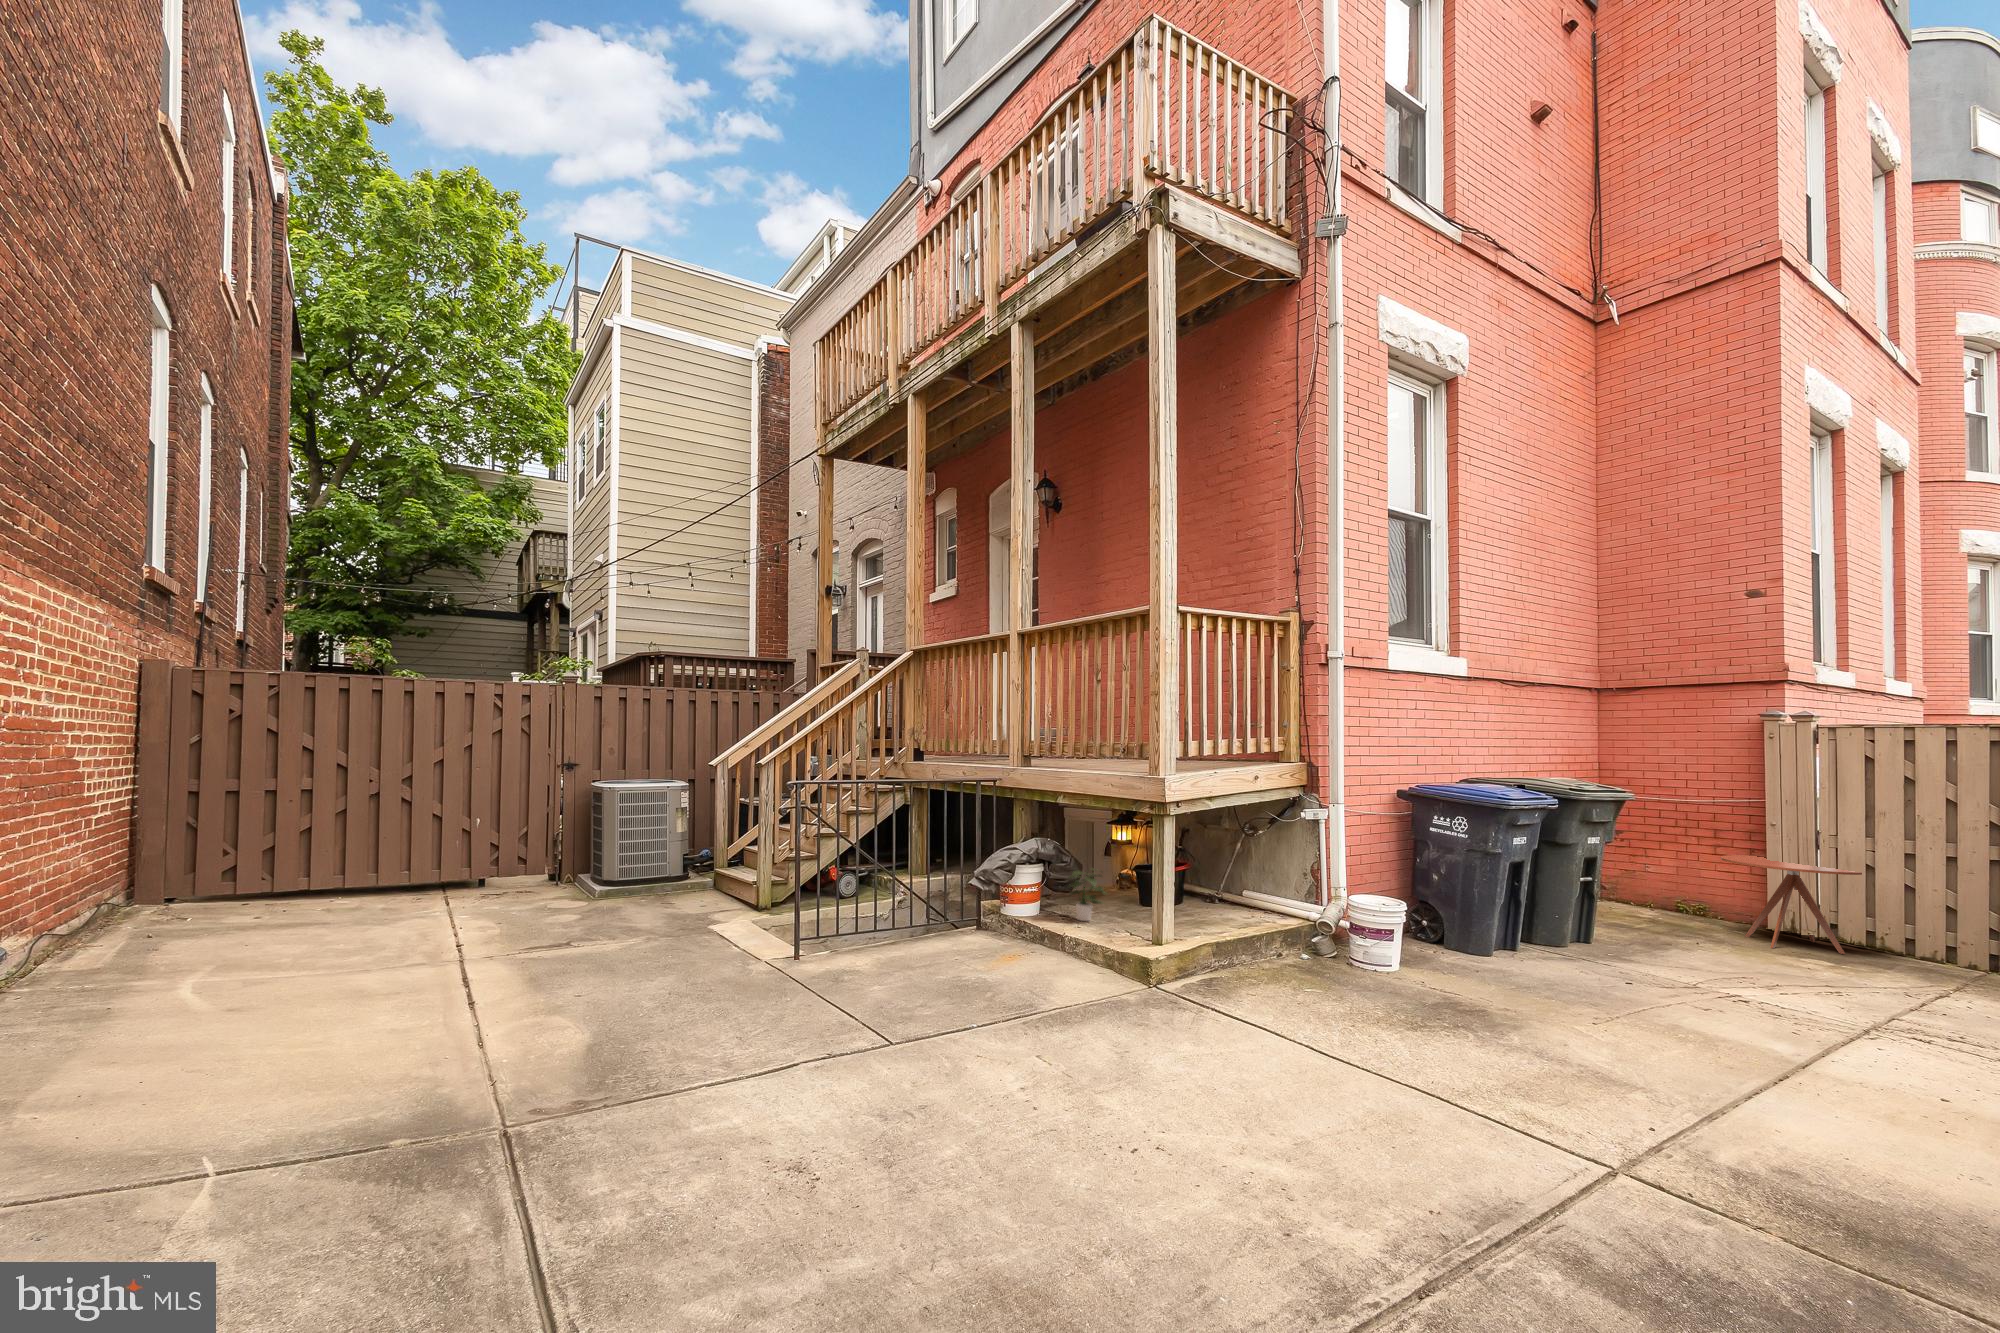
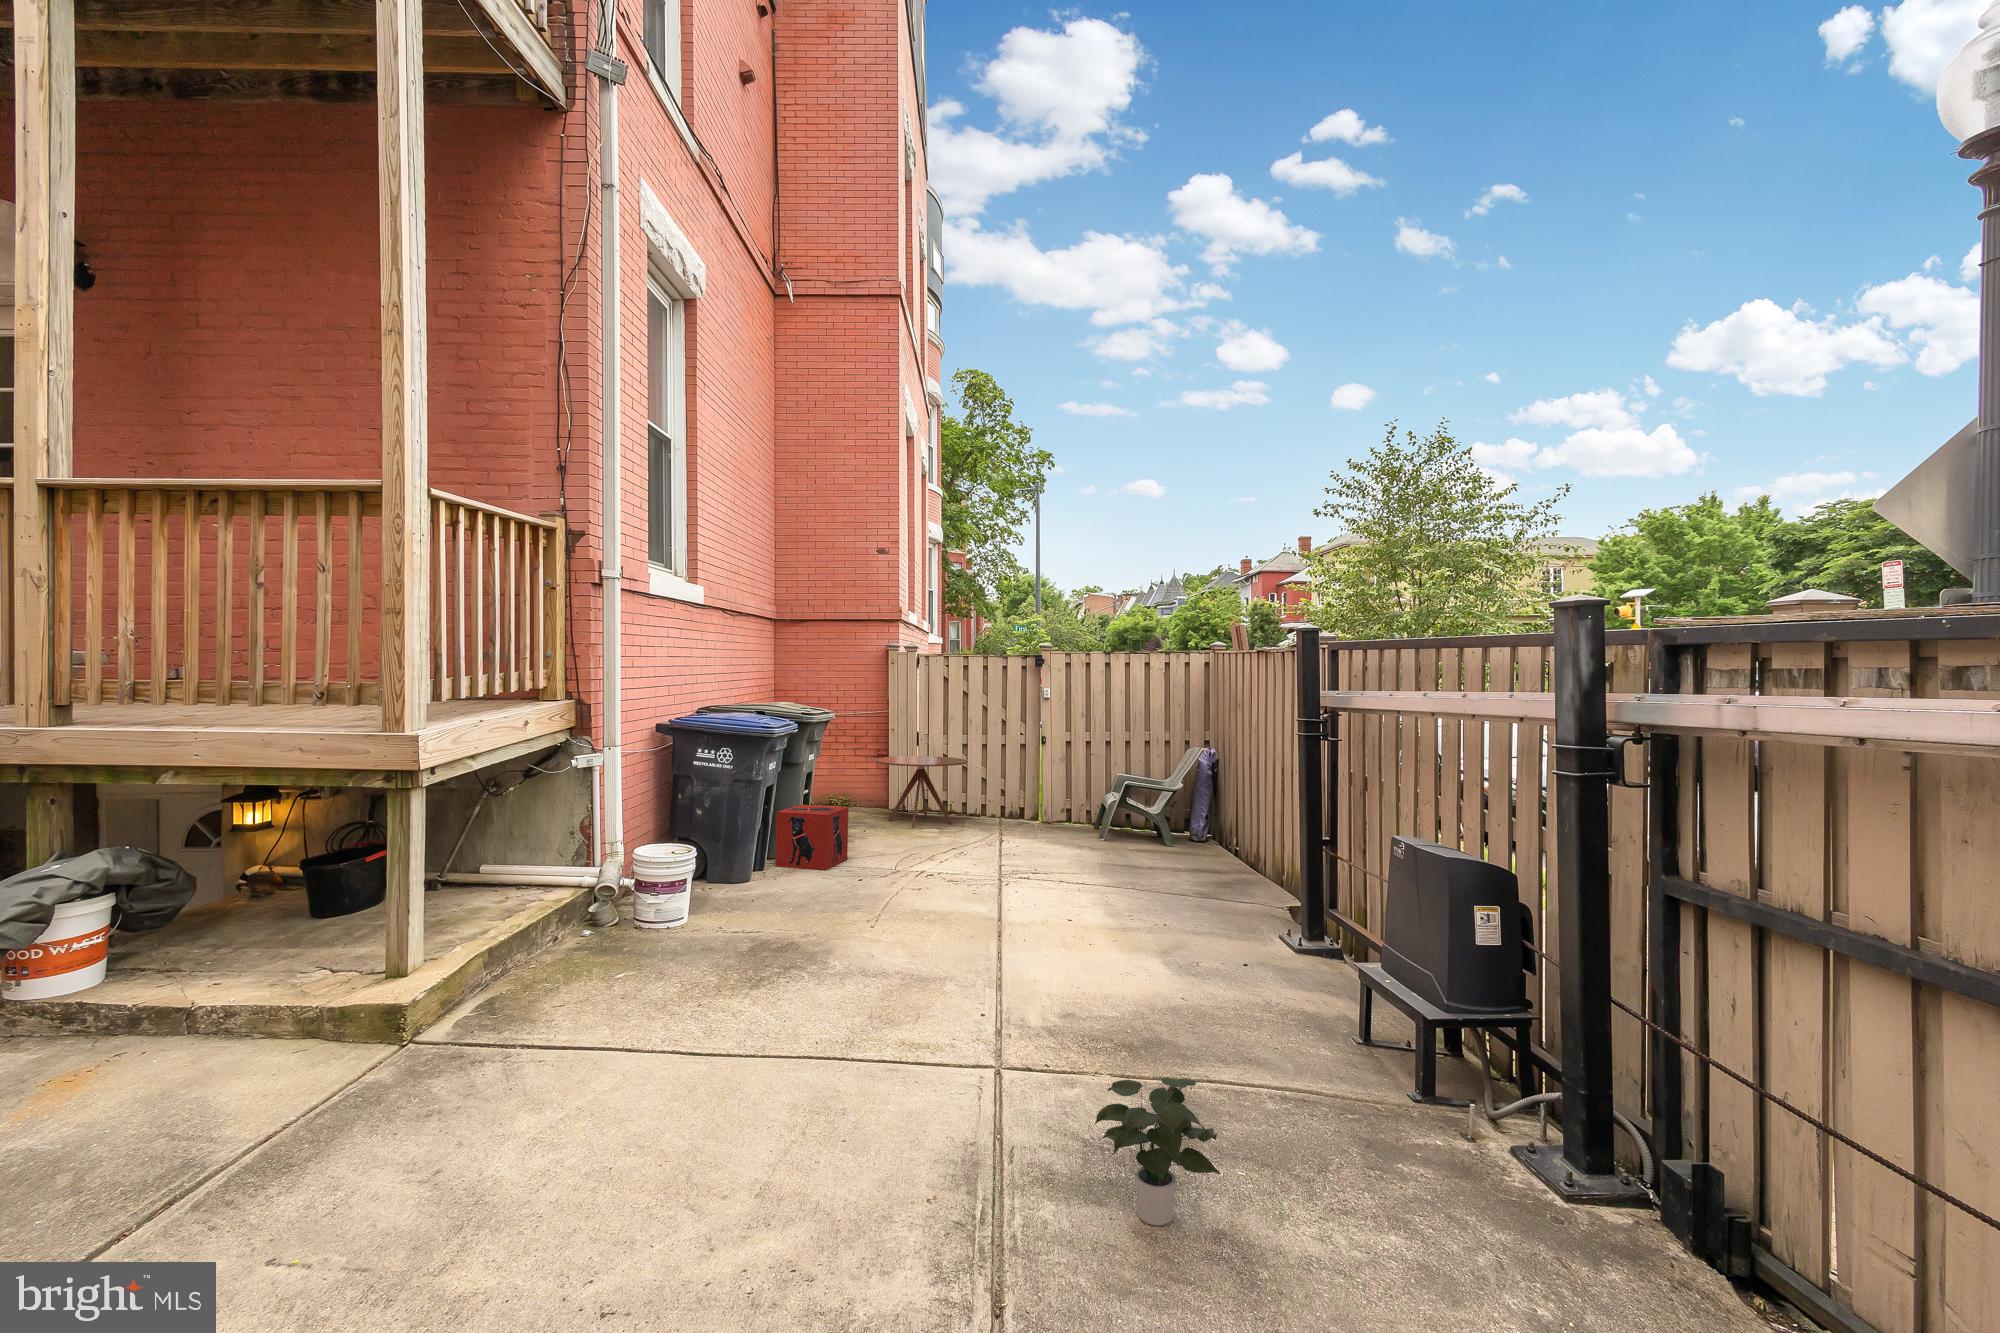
potted plant: present [1069,869,1107,921] -> present [1094,1078,1221,1226]
storage box: none [1533,889,1627,962] -> present [775,805,849,870]

